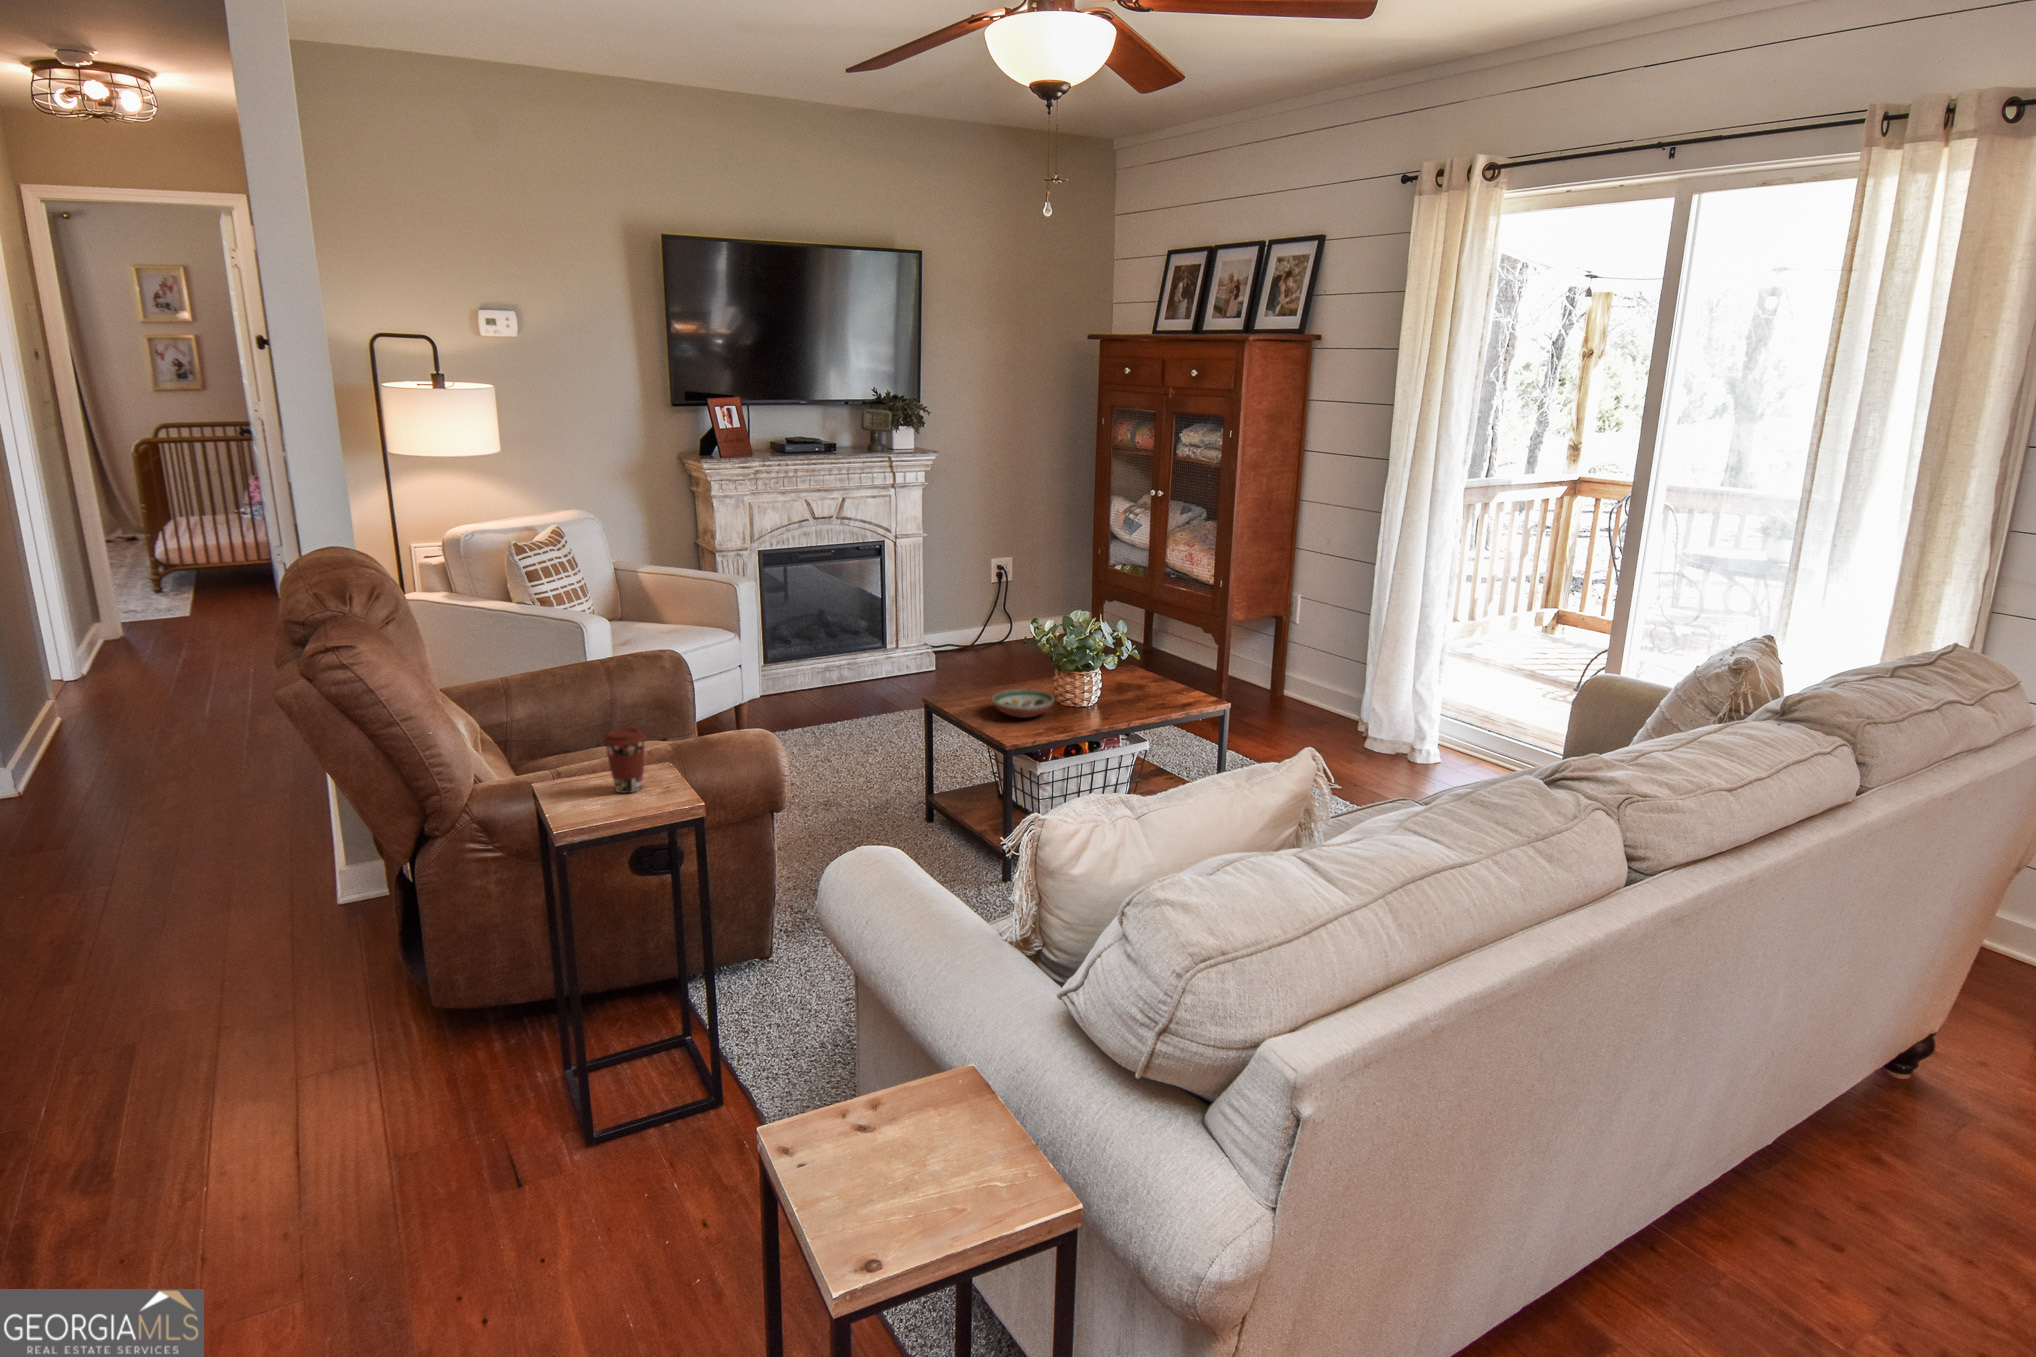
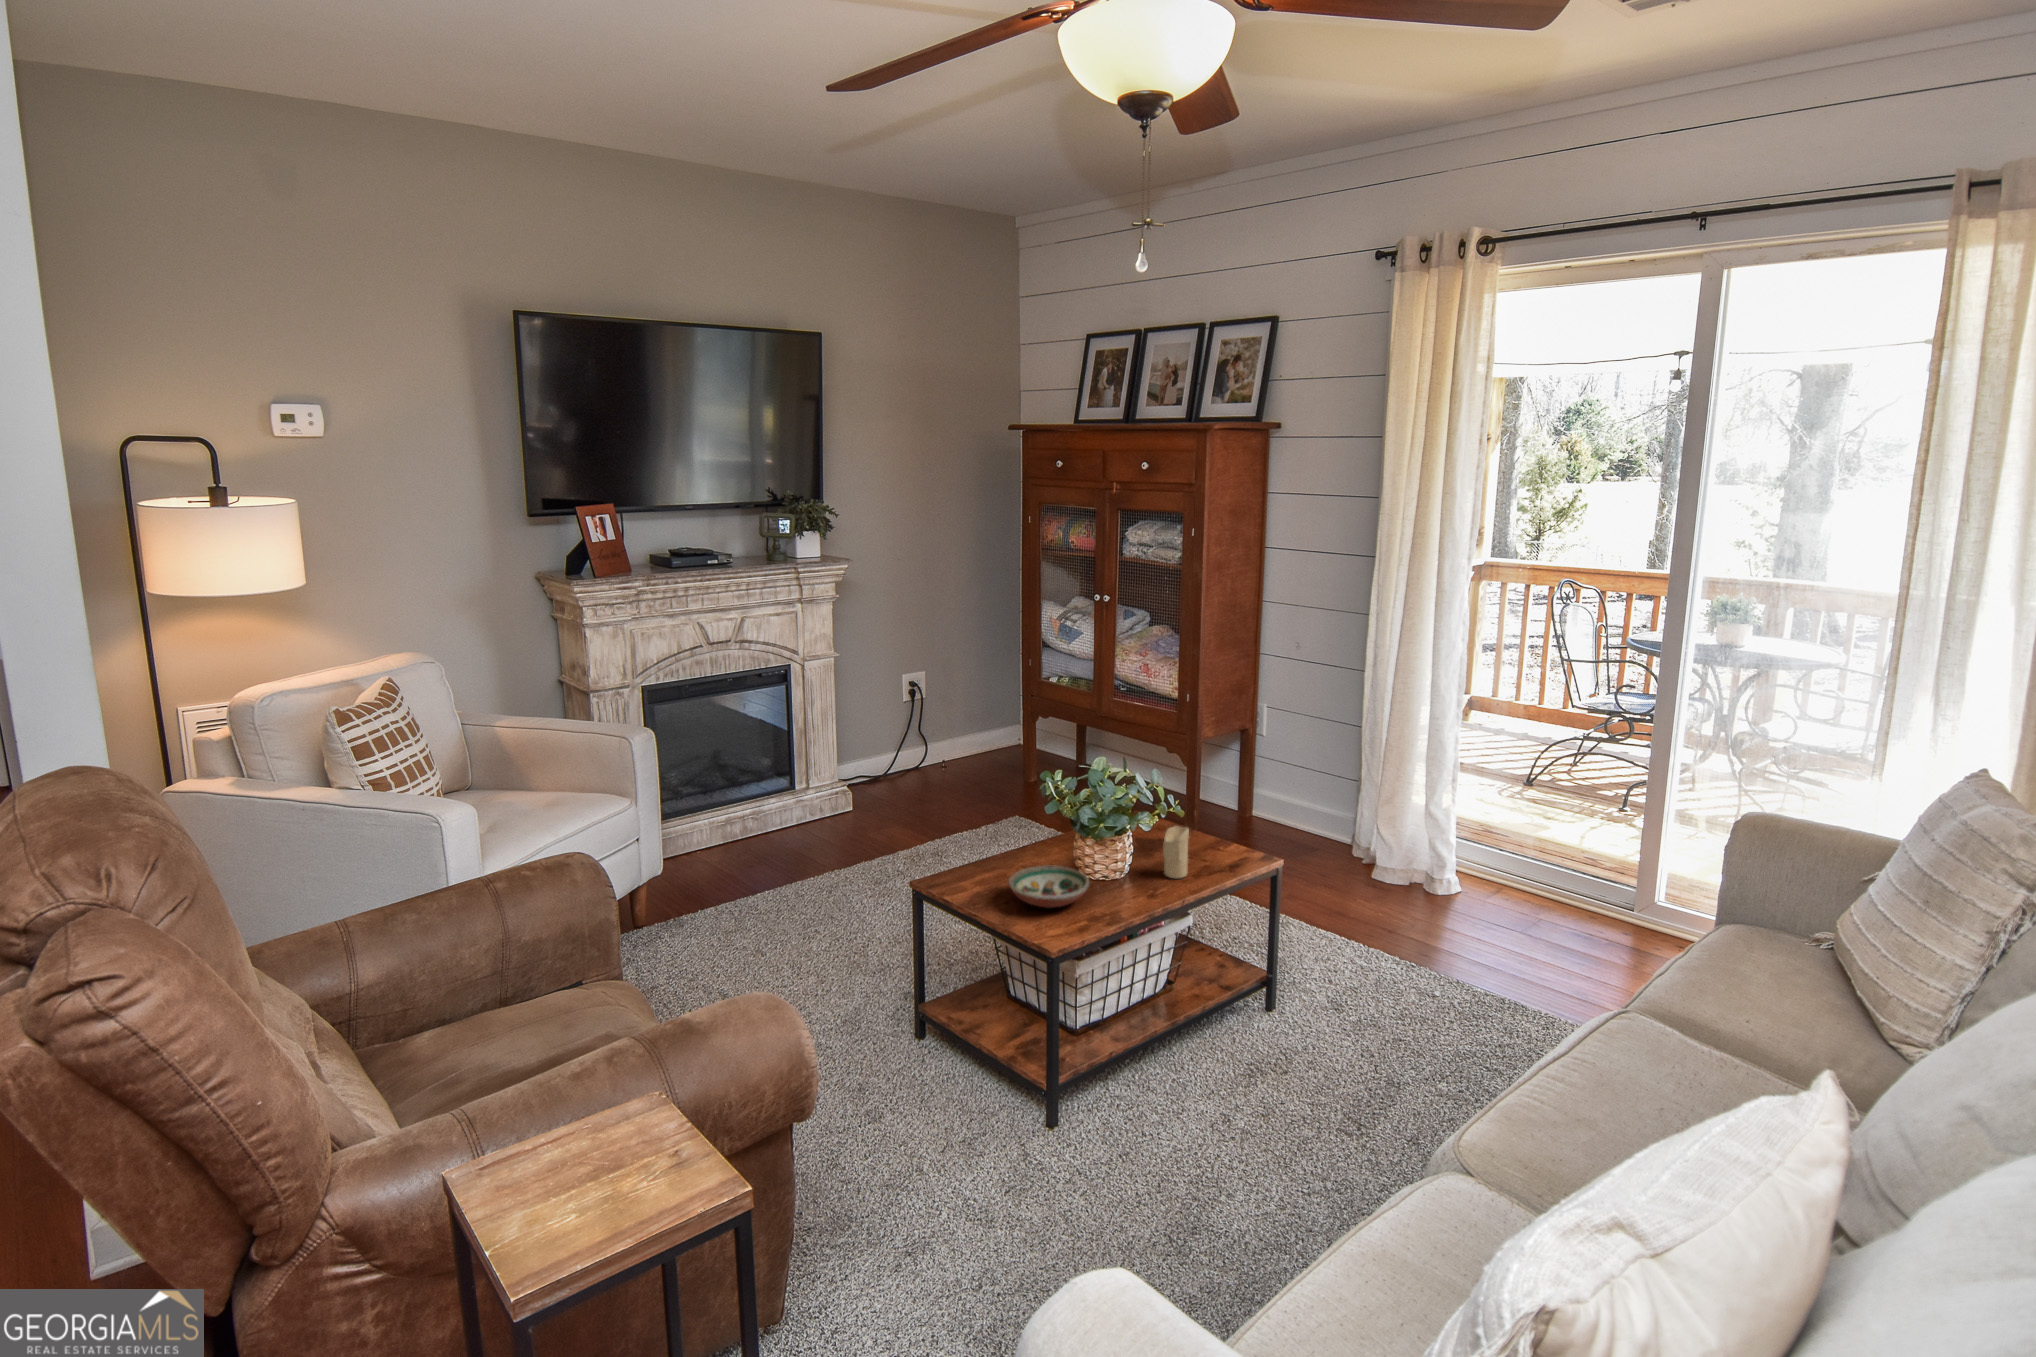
candle: none [1123,666,1144,707] -> present [1163,826,1189,878]
coffee cup: present [603,727,646,793] -> none [543,1058,616,1172]

